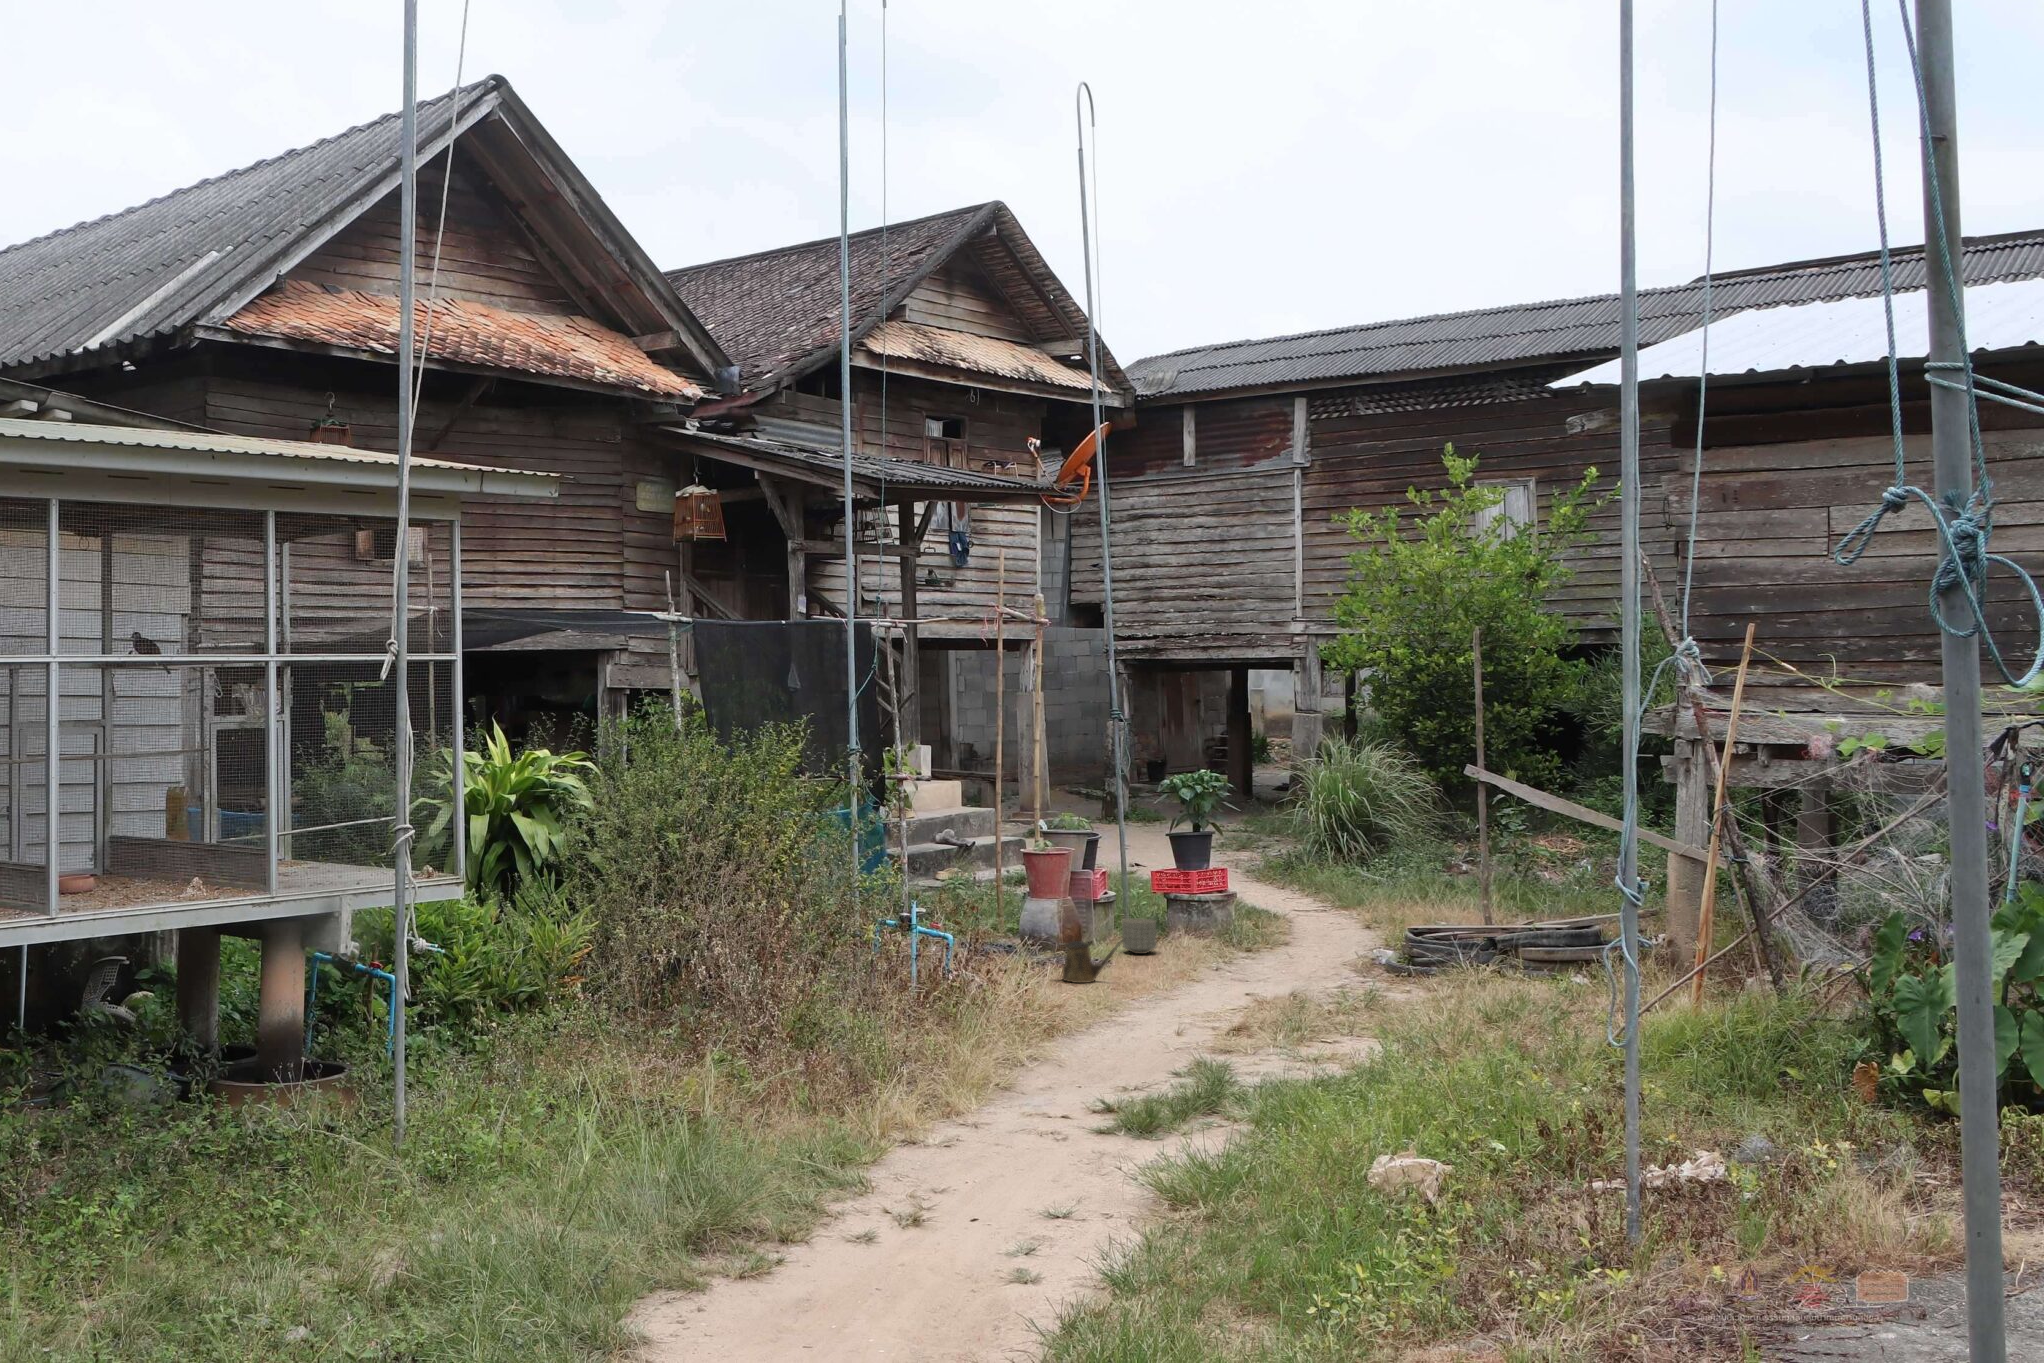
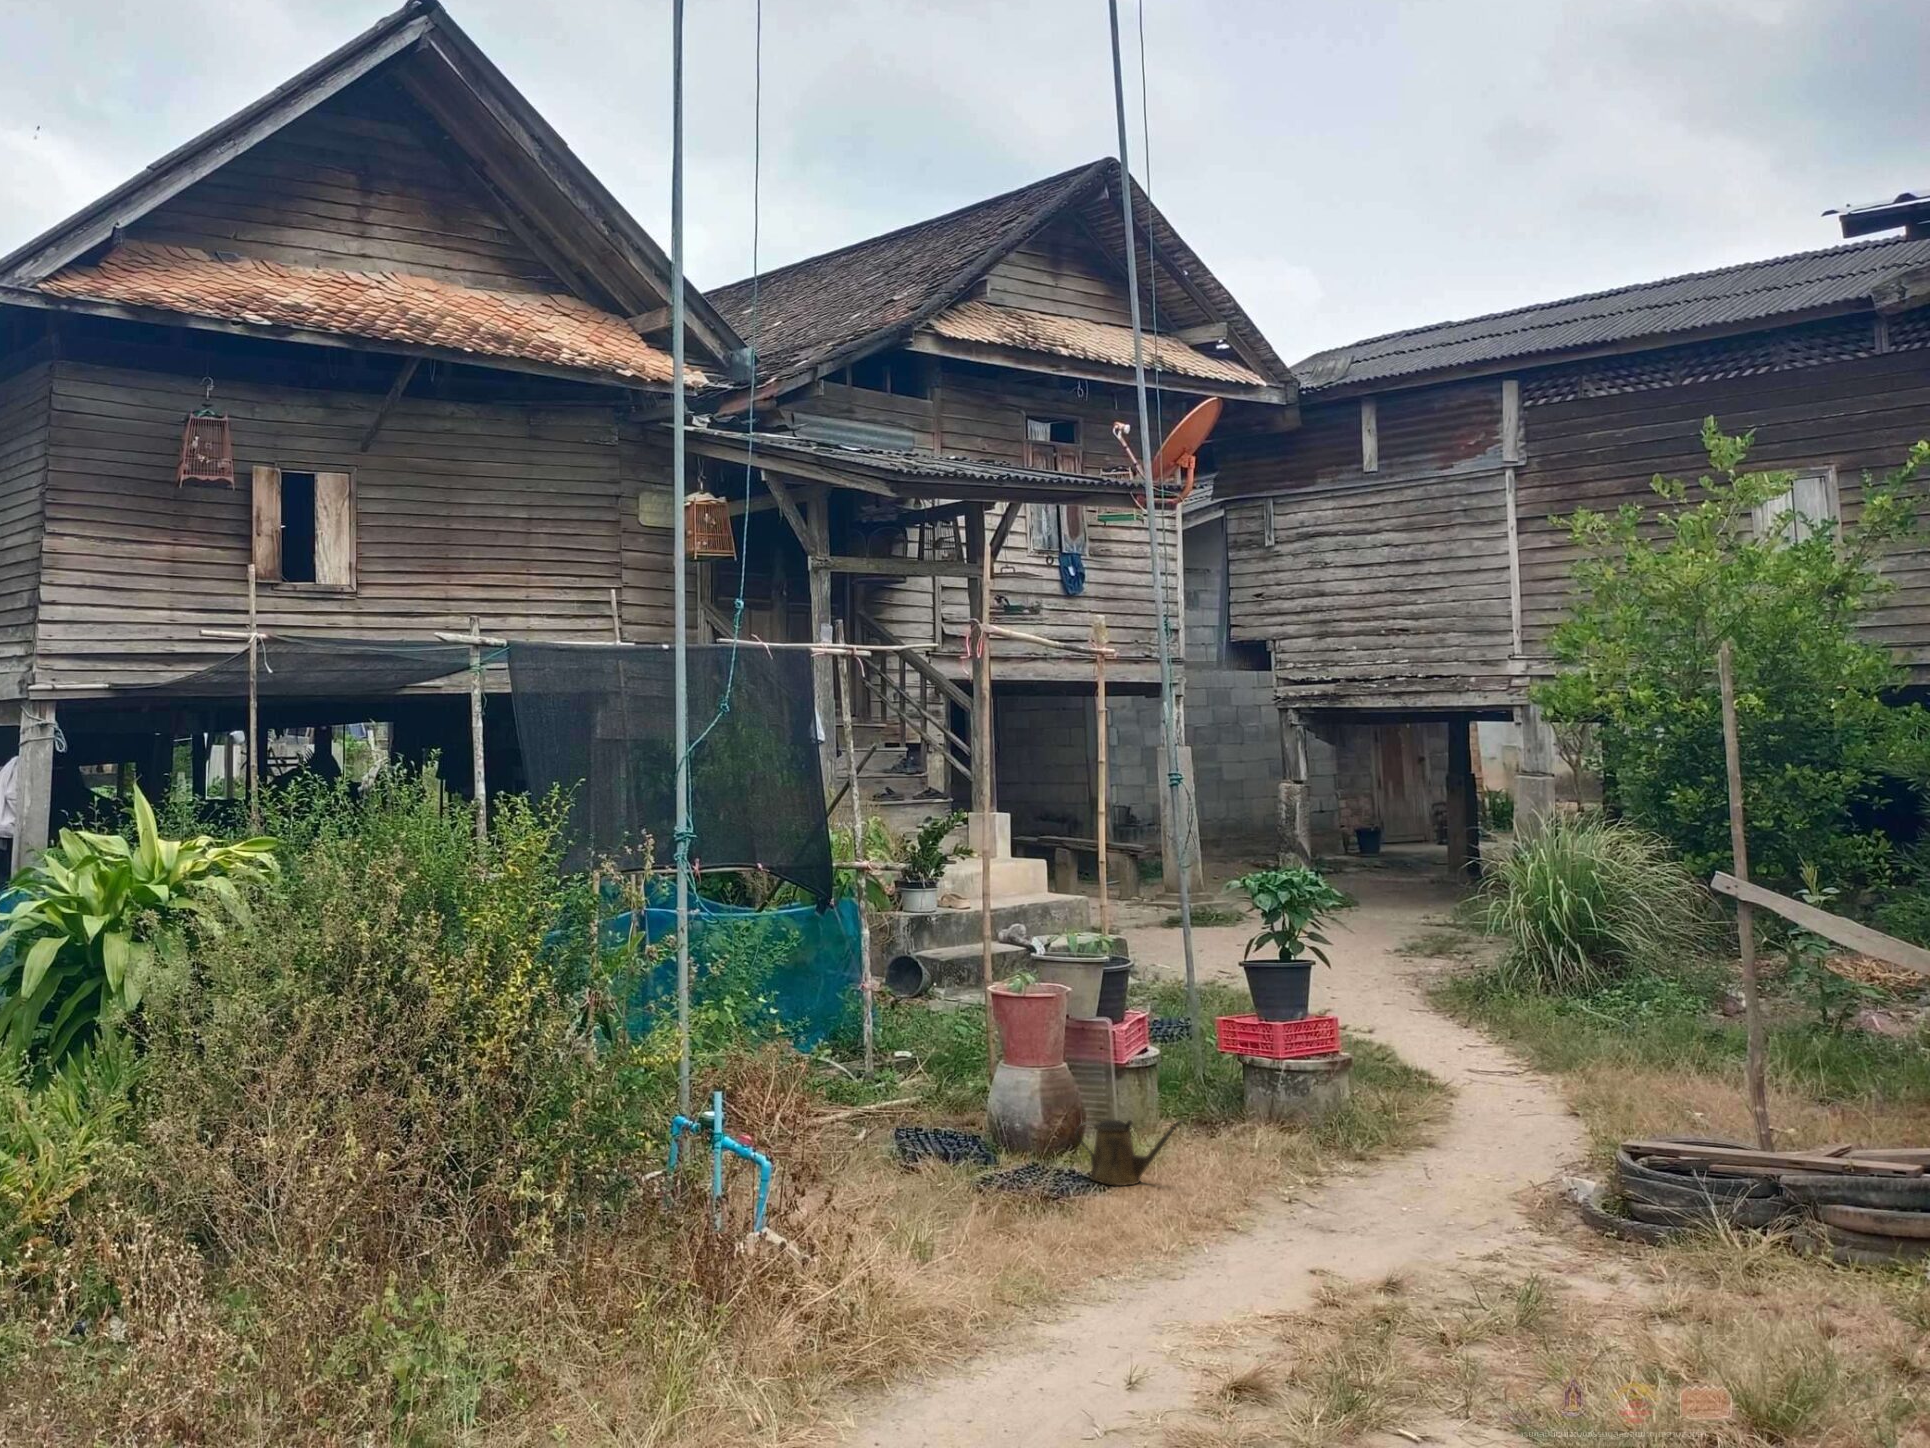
planter: present [1122,919,1157,954] -> none [1203,1077,1256,1131]

